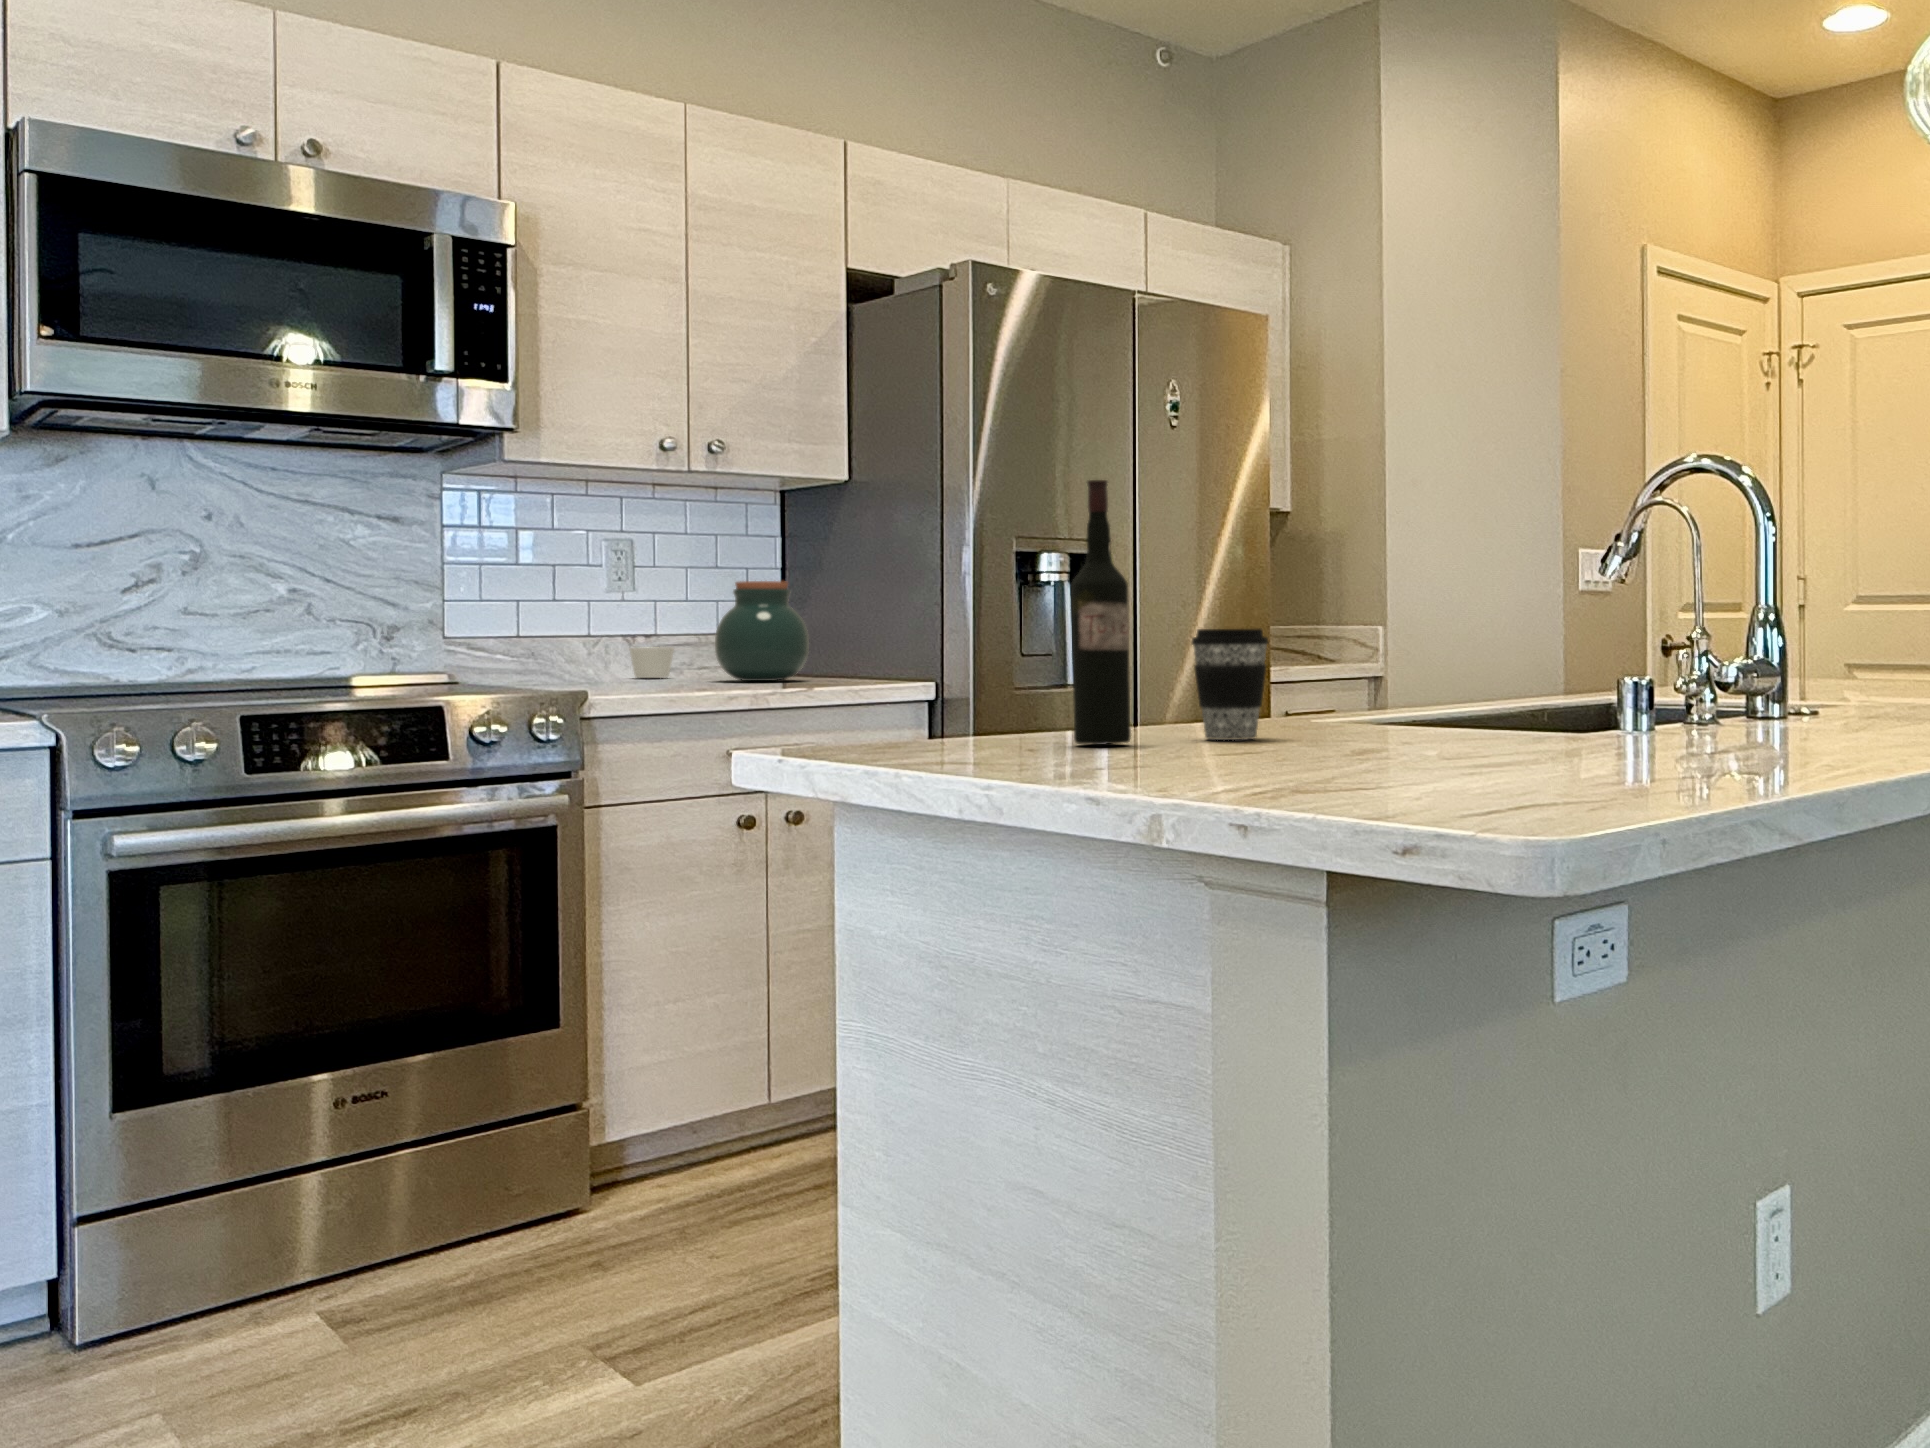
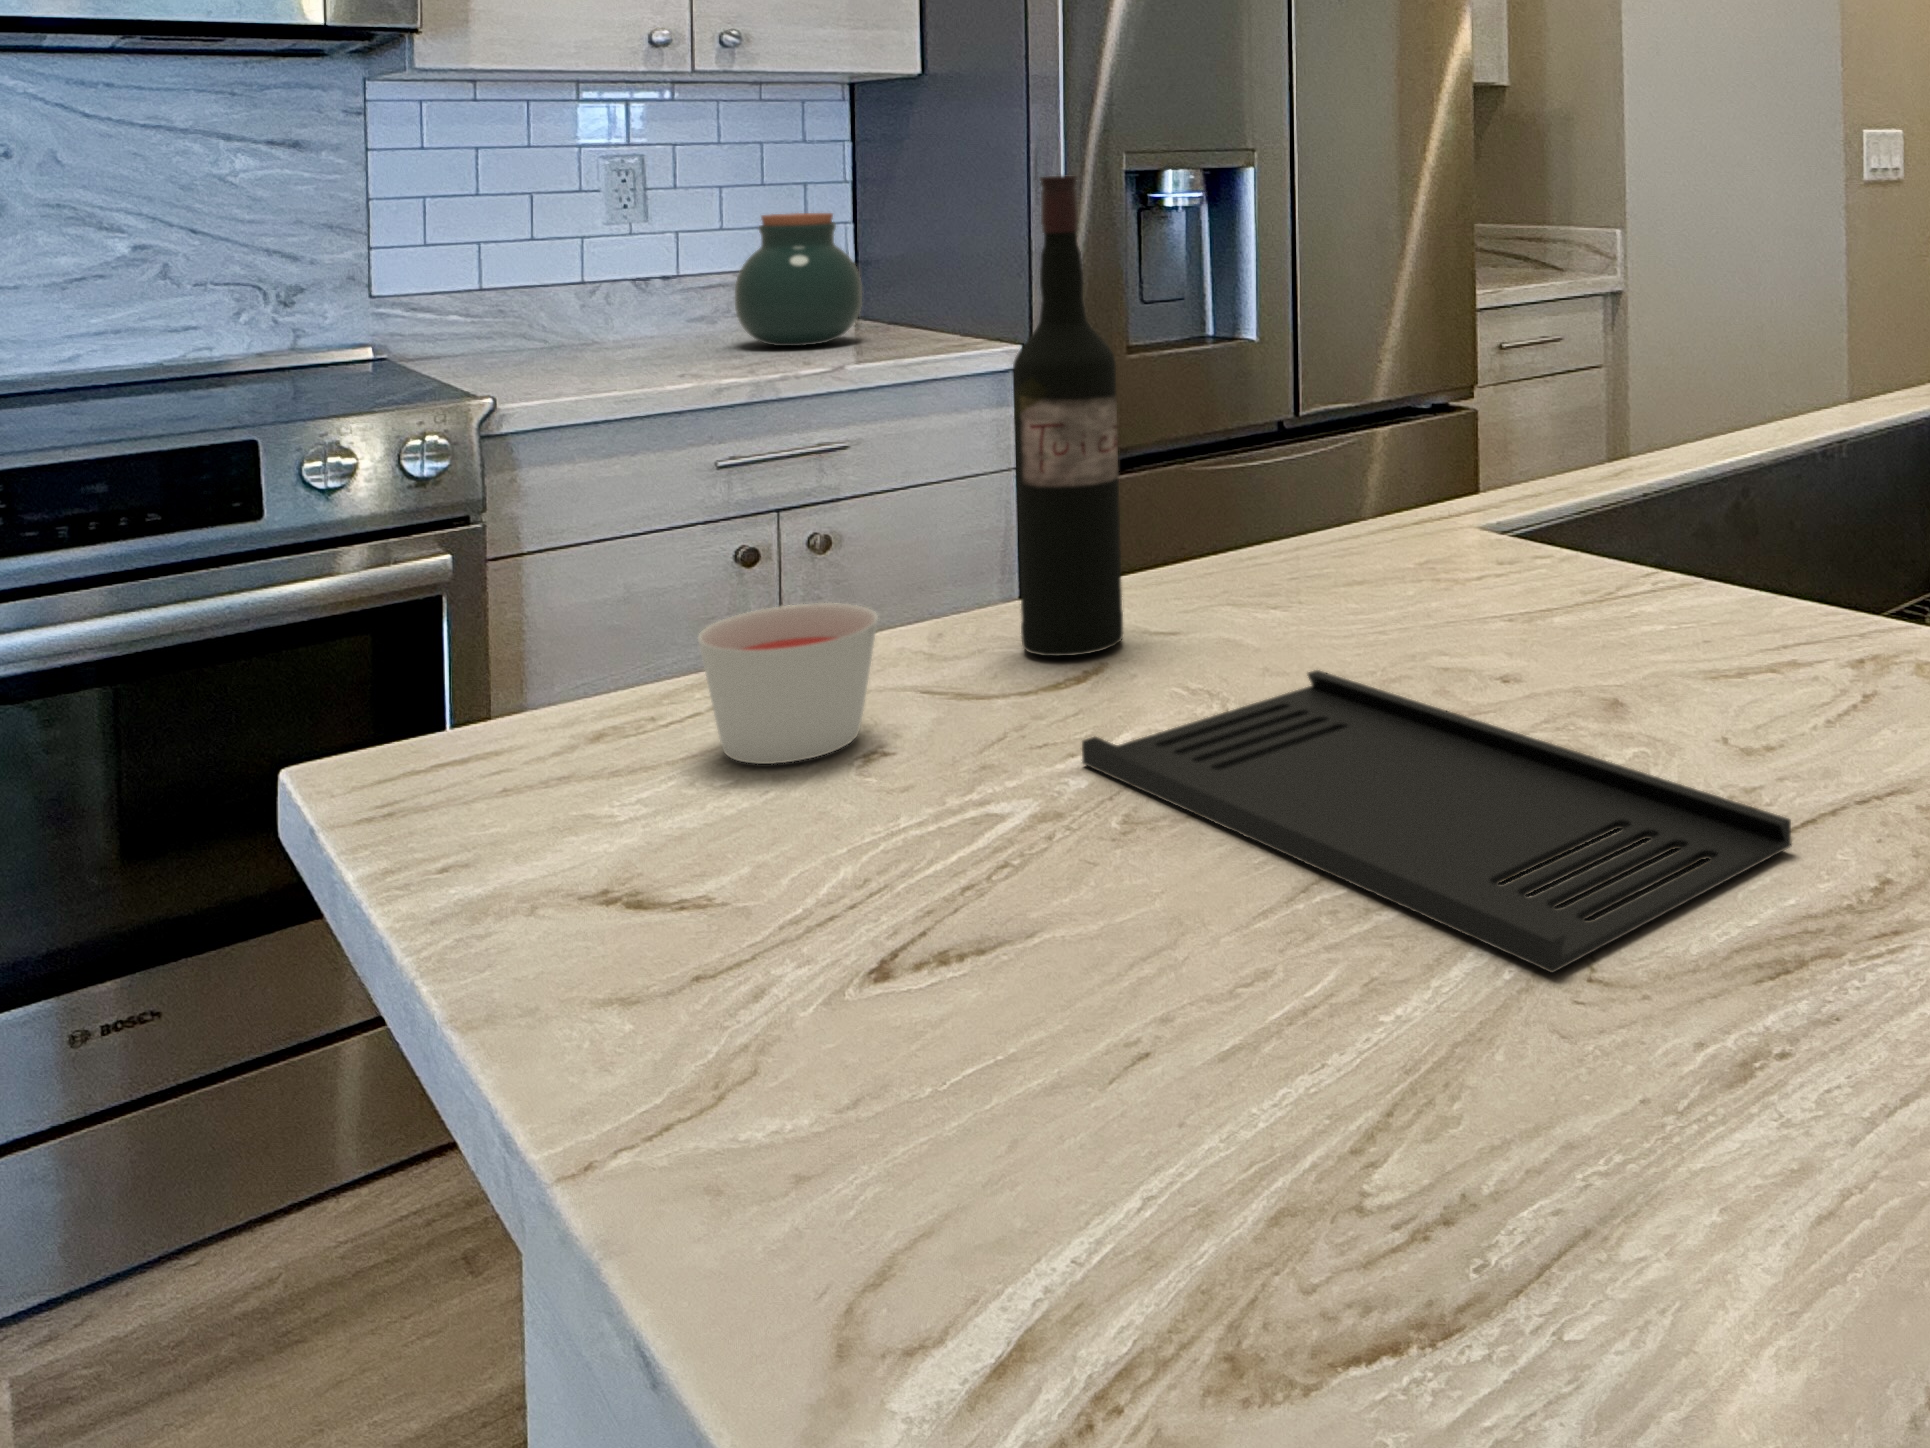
coffee cup: present [1192,629,1268,740] -> none [1245,407,1379,616]
candle: present [630,647,674,678] -> present [698,603,878,764]
tray: none [1142,739,1499,776] -> present [1082,670,1791,973]

